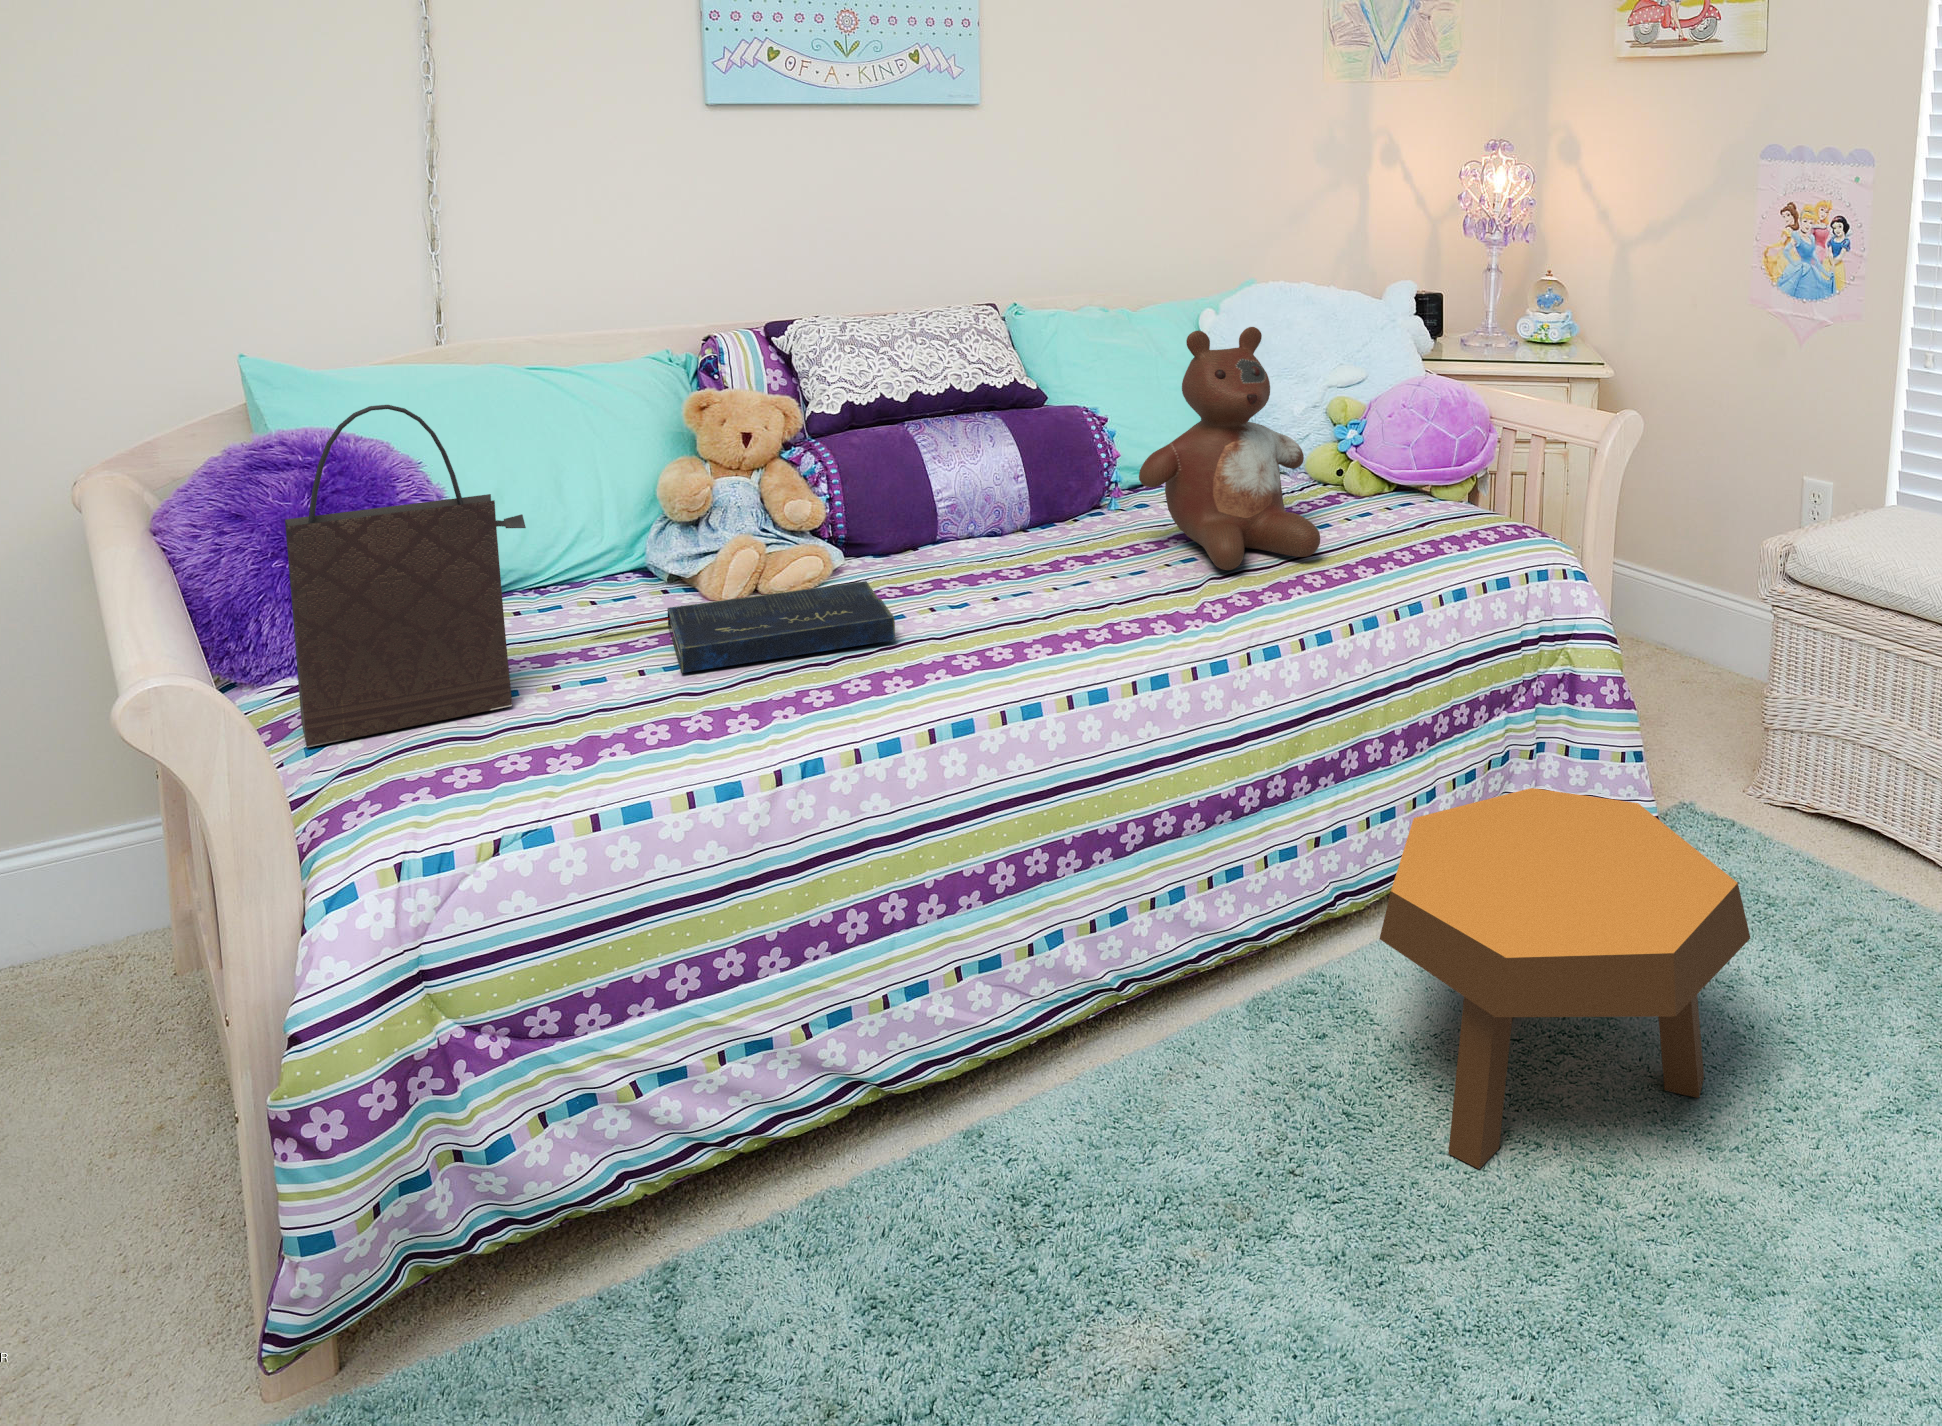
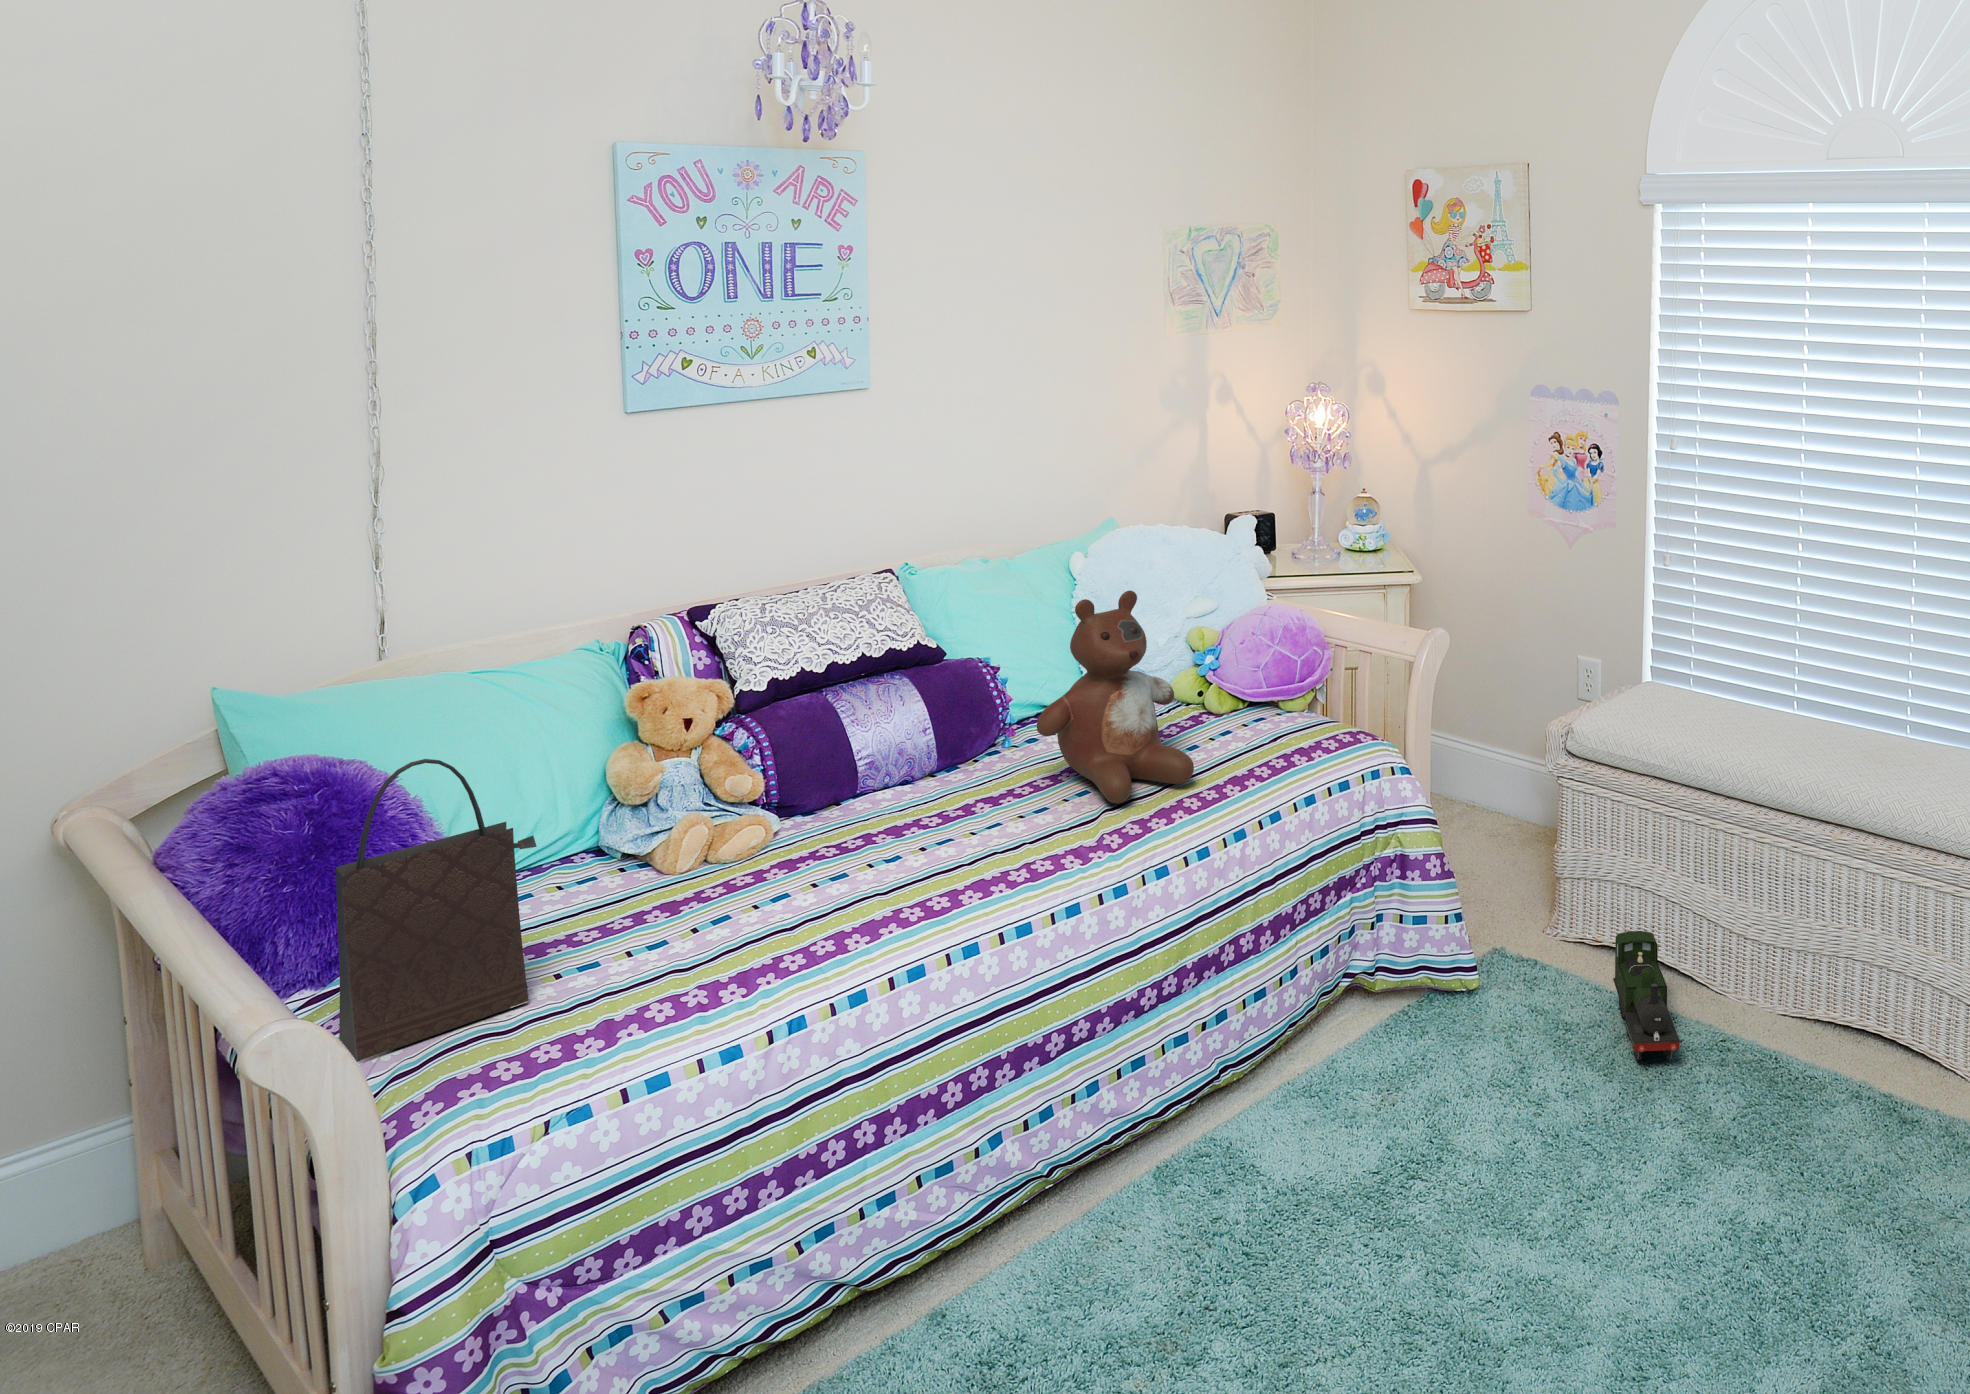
book: present [594,581,895,673] -> none [570,848,848,954]
footstool: present [1379,788,1750,1169] -> none [1270,965,1554,1283]
toy train: none [1828,788,1915,948] -> present [1613,931,1680,1060]

